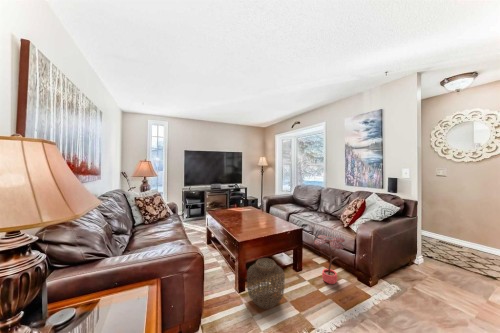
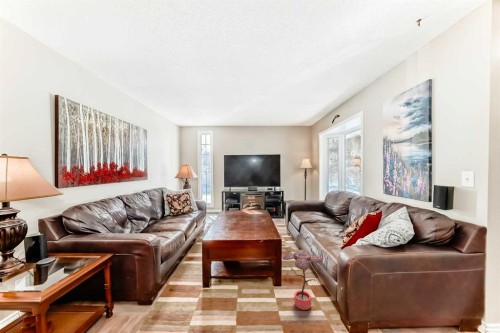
woven basket: present [247,258,285,309] -> none [198,261,235,310]

